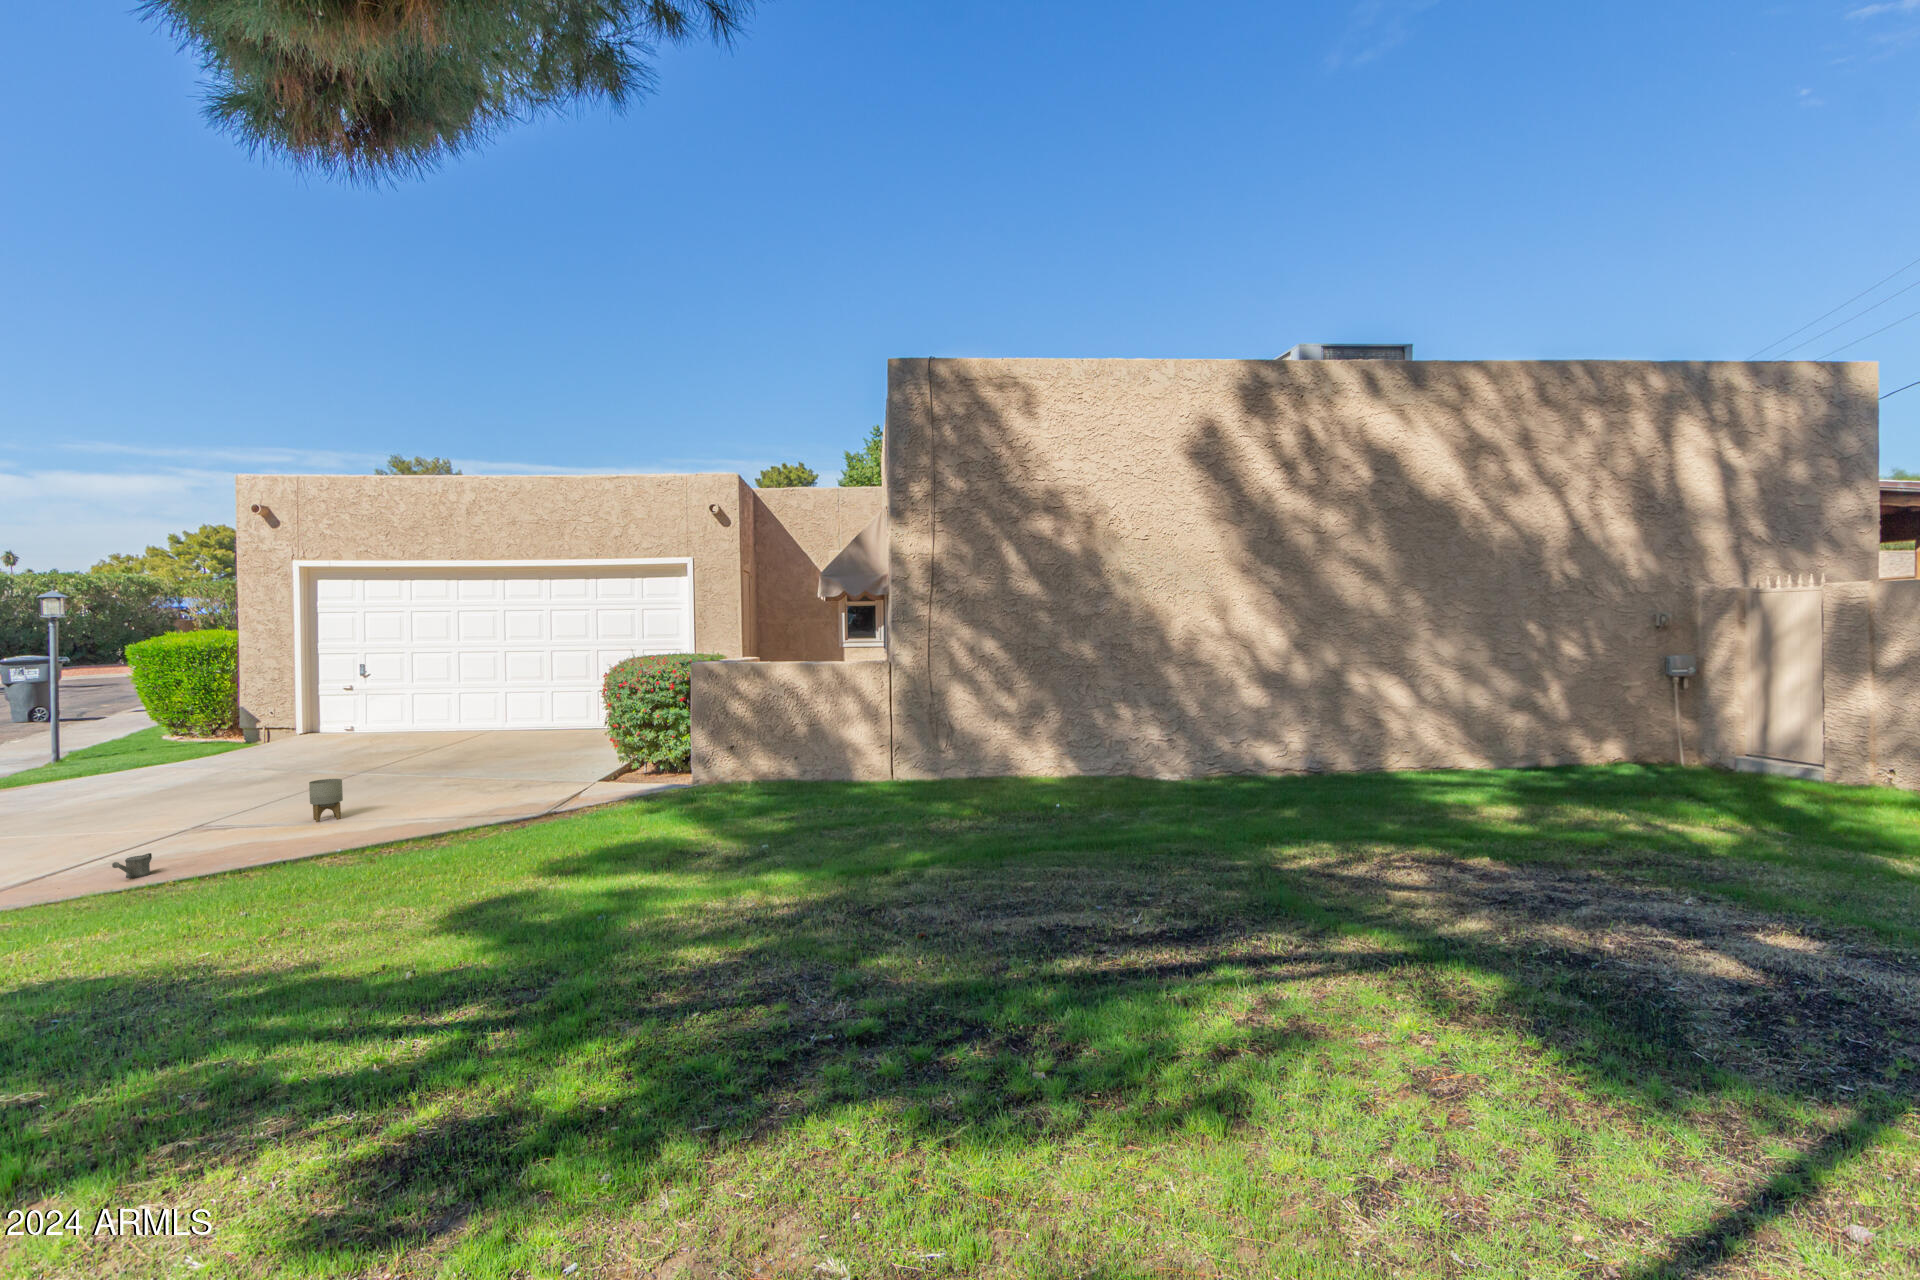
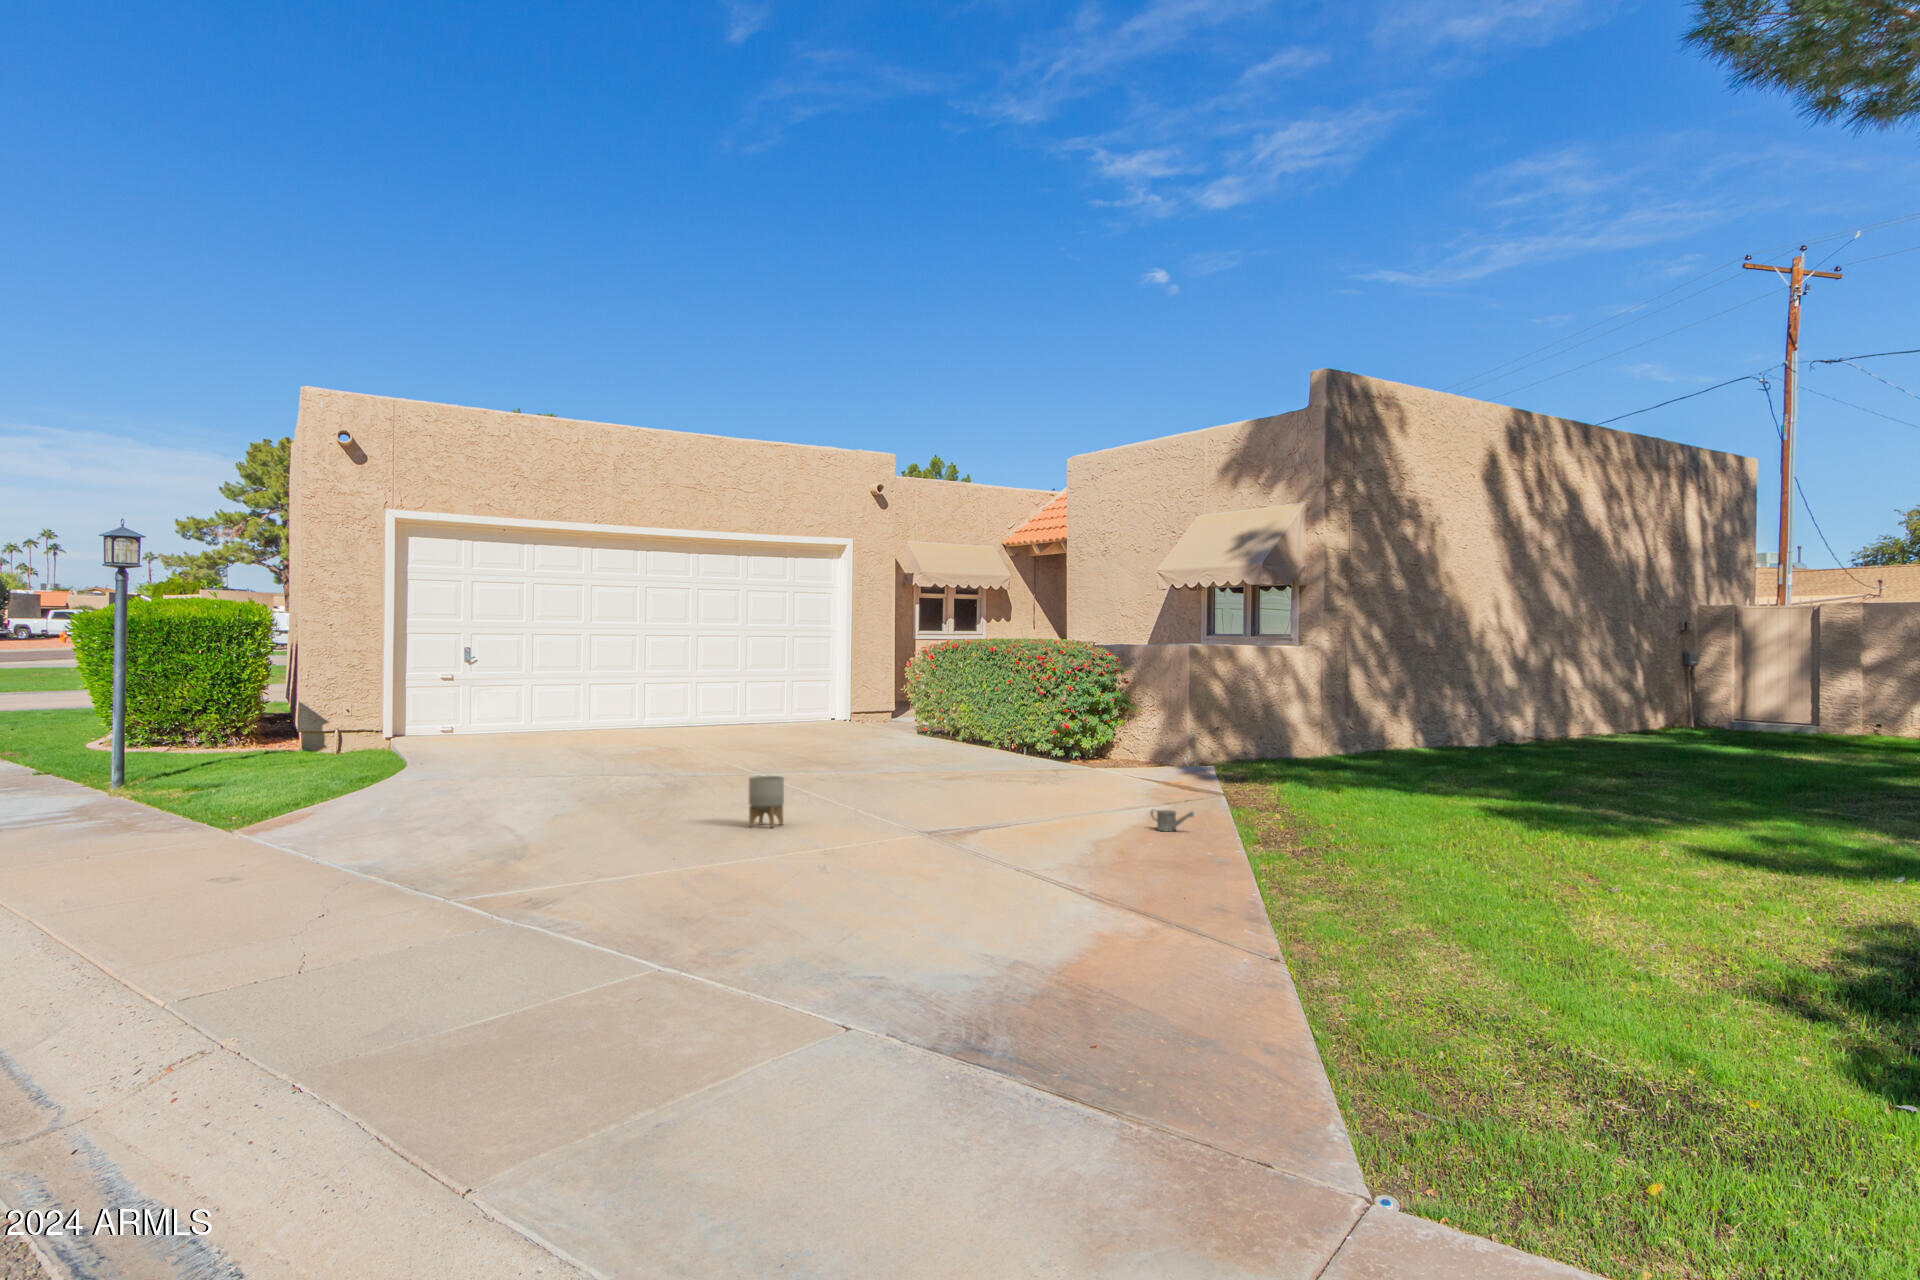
planter: present [309,779,343,822] -> present [749,776,784,828]

